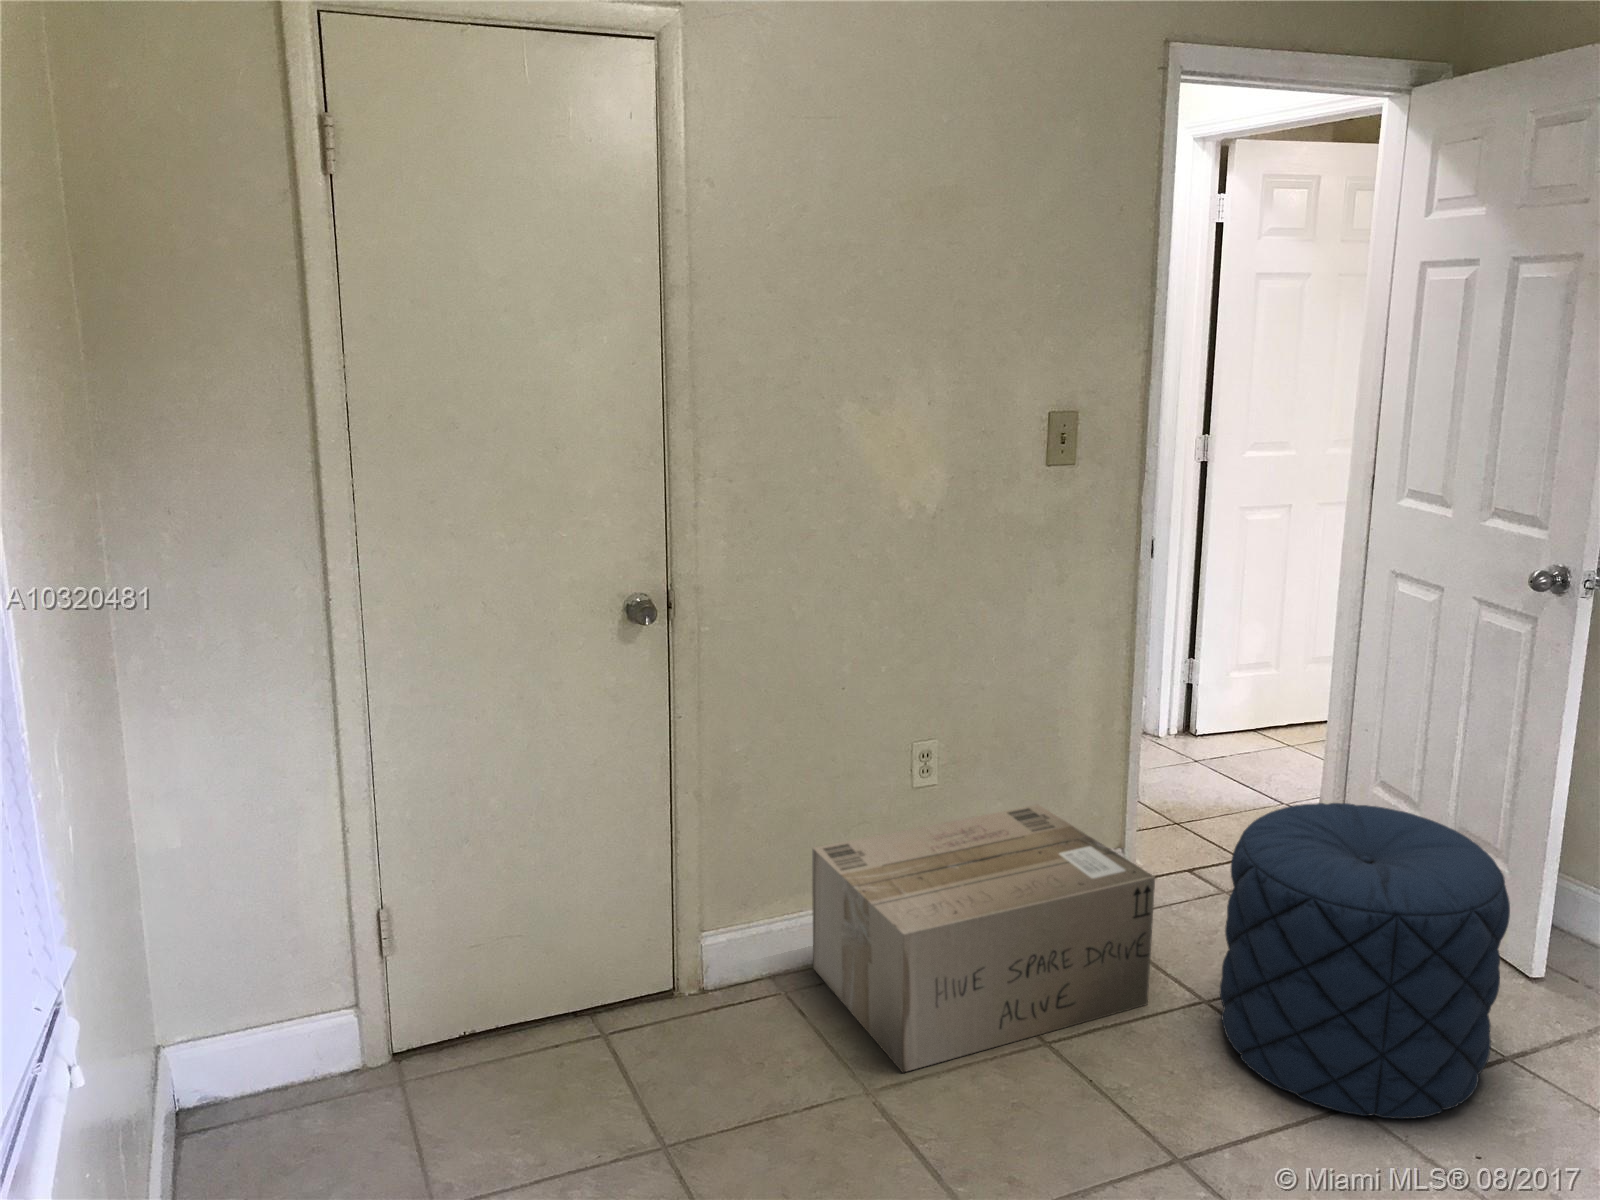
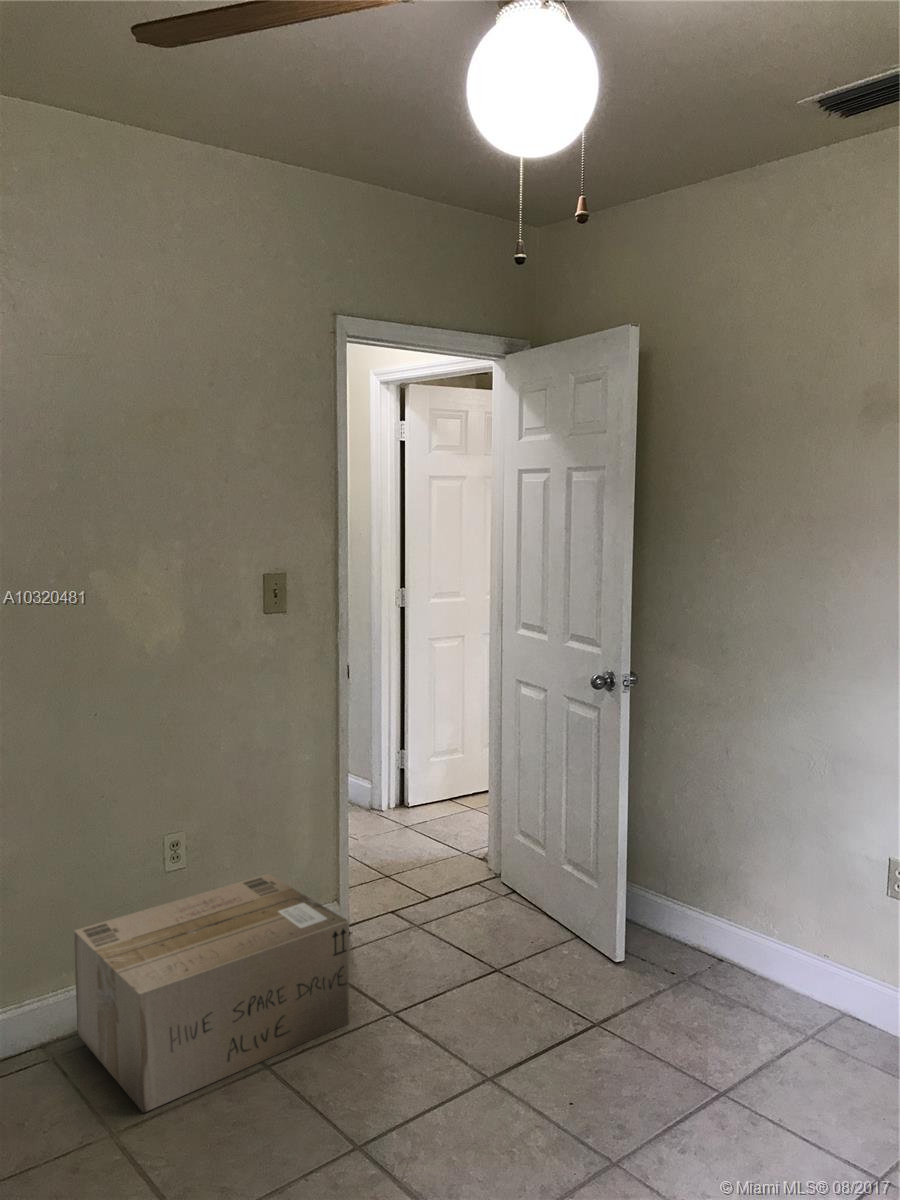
pouf: present [1220,803,1510,1119] -> none [399,850,583,1084]

